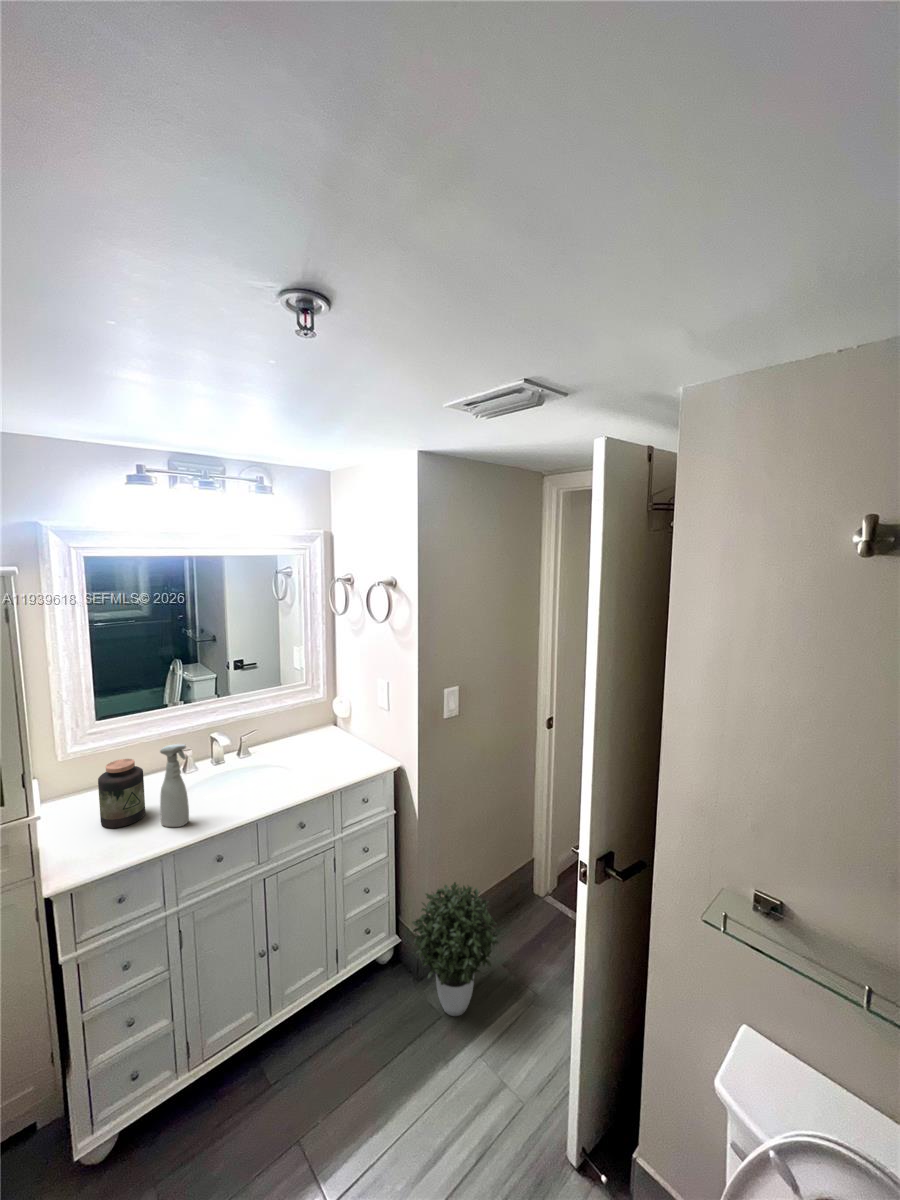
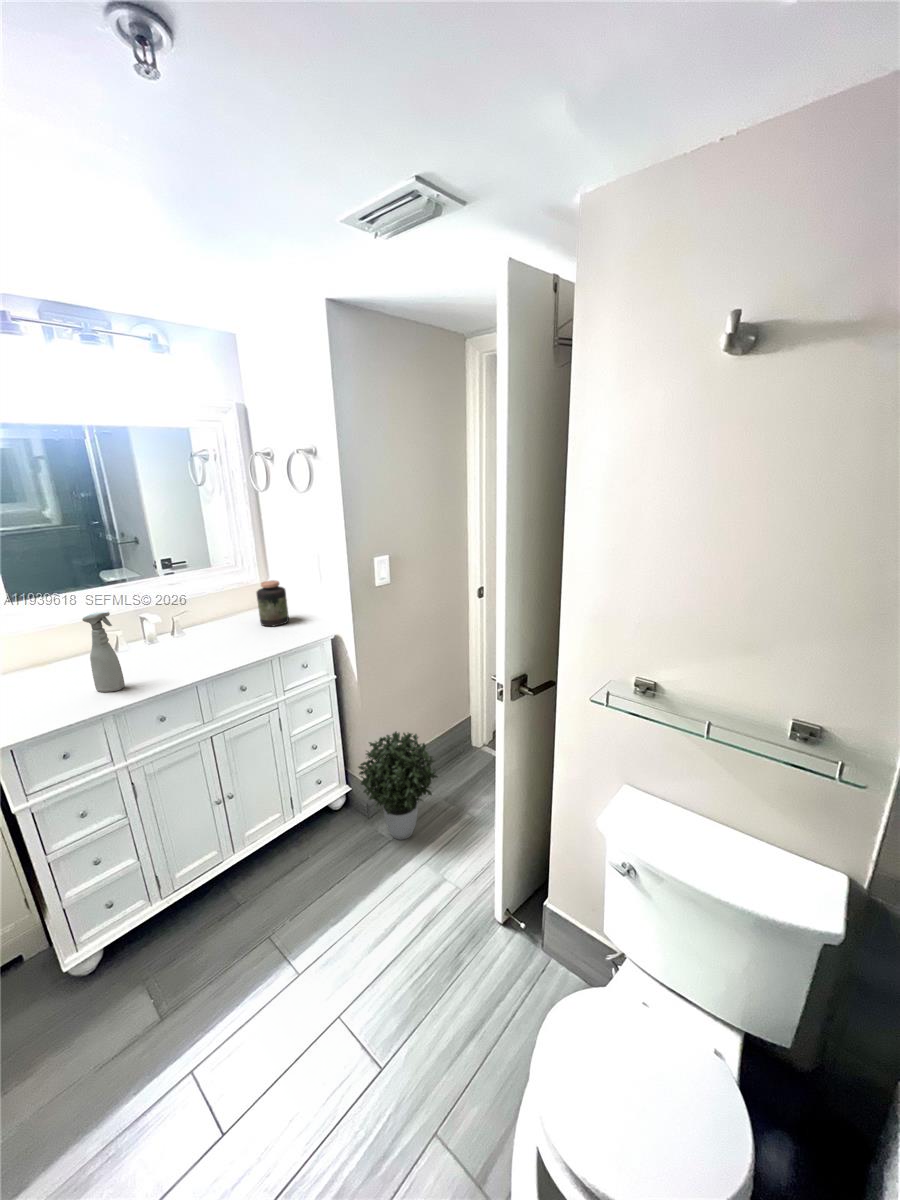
jar: present [98,759,145,828] -> present [257,580,289,626]

